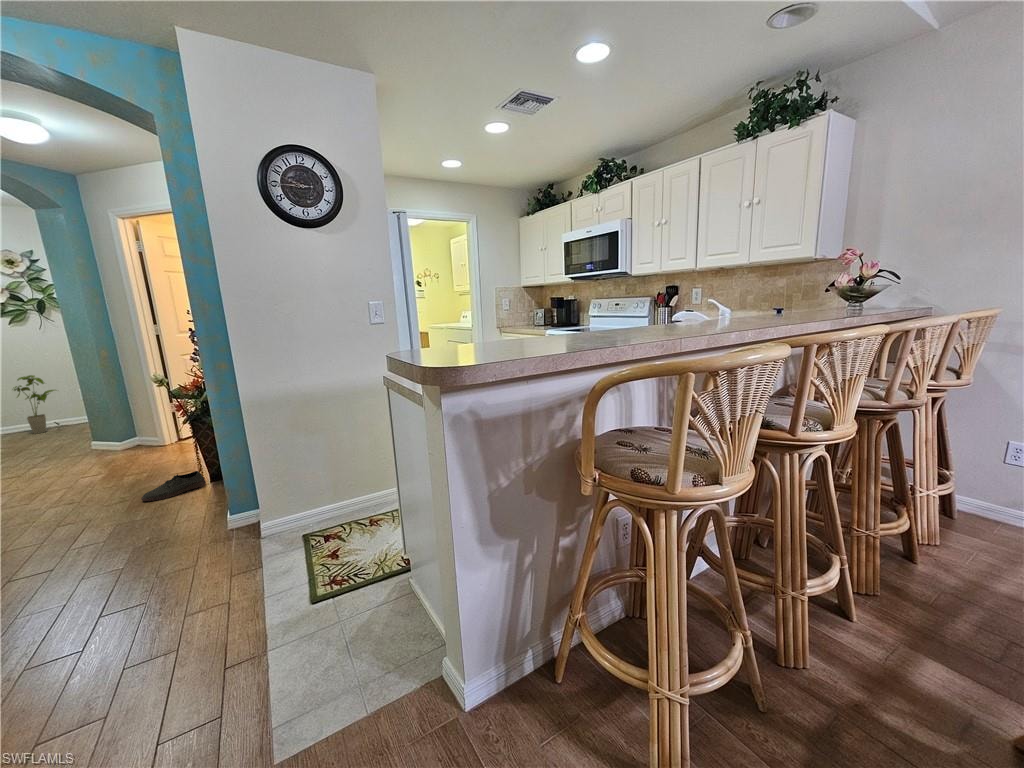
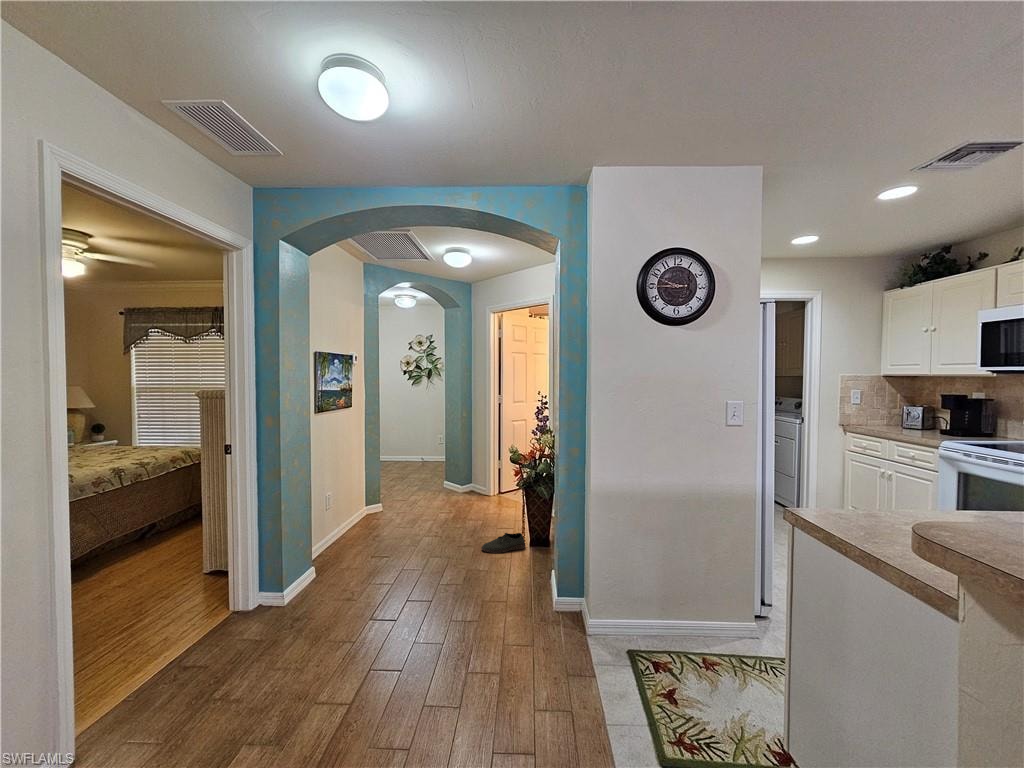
house plant: present [14,375,55,434] -> none [404,422,427,465]

